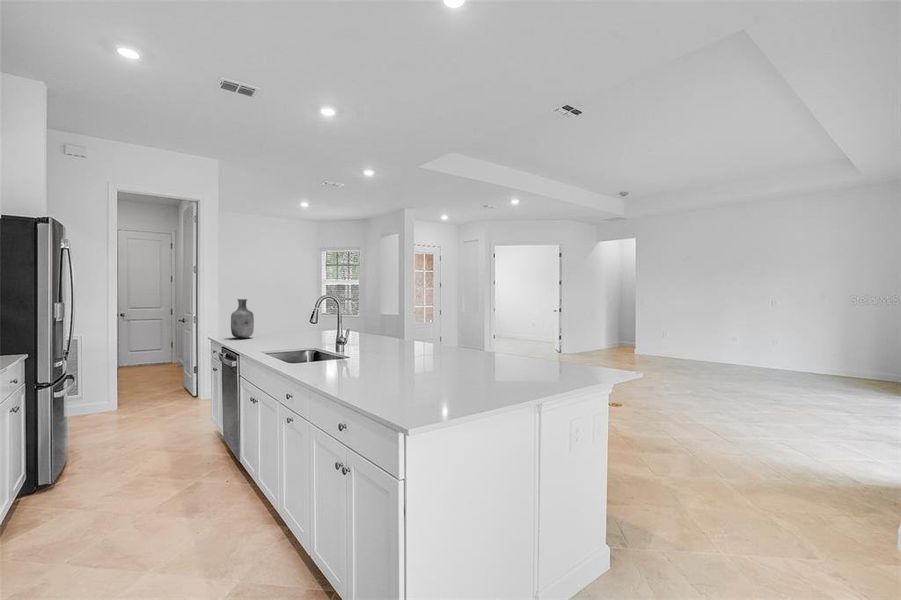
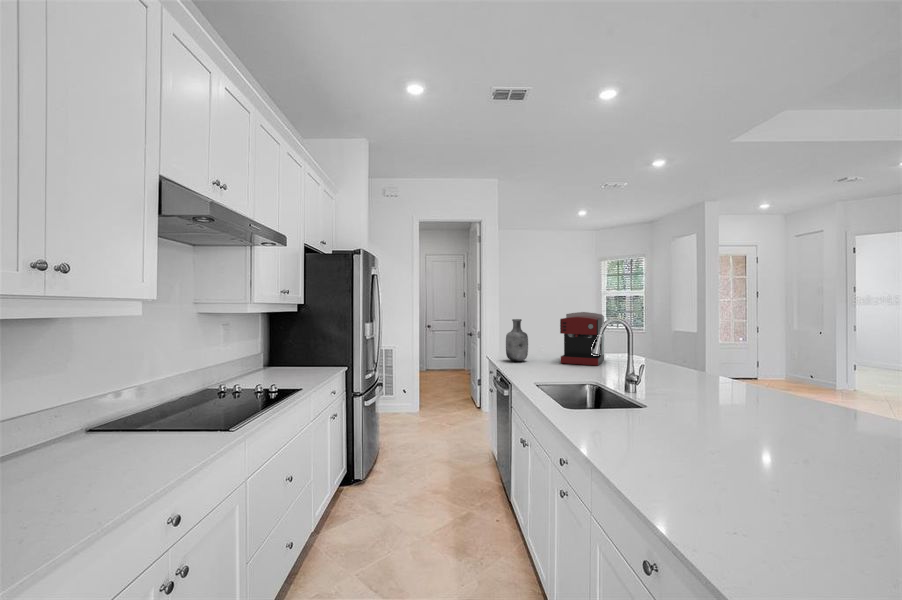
coffee maker: none [284,292,323,337] -> present [560,312,604,366]

